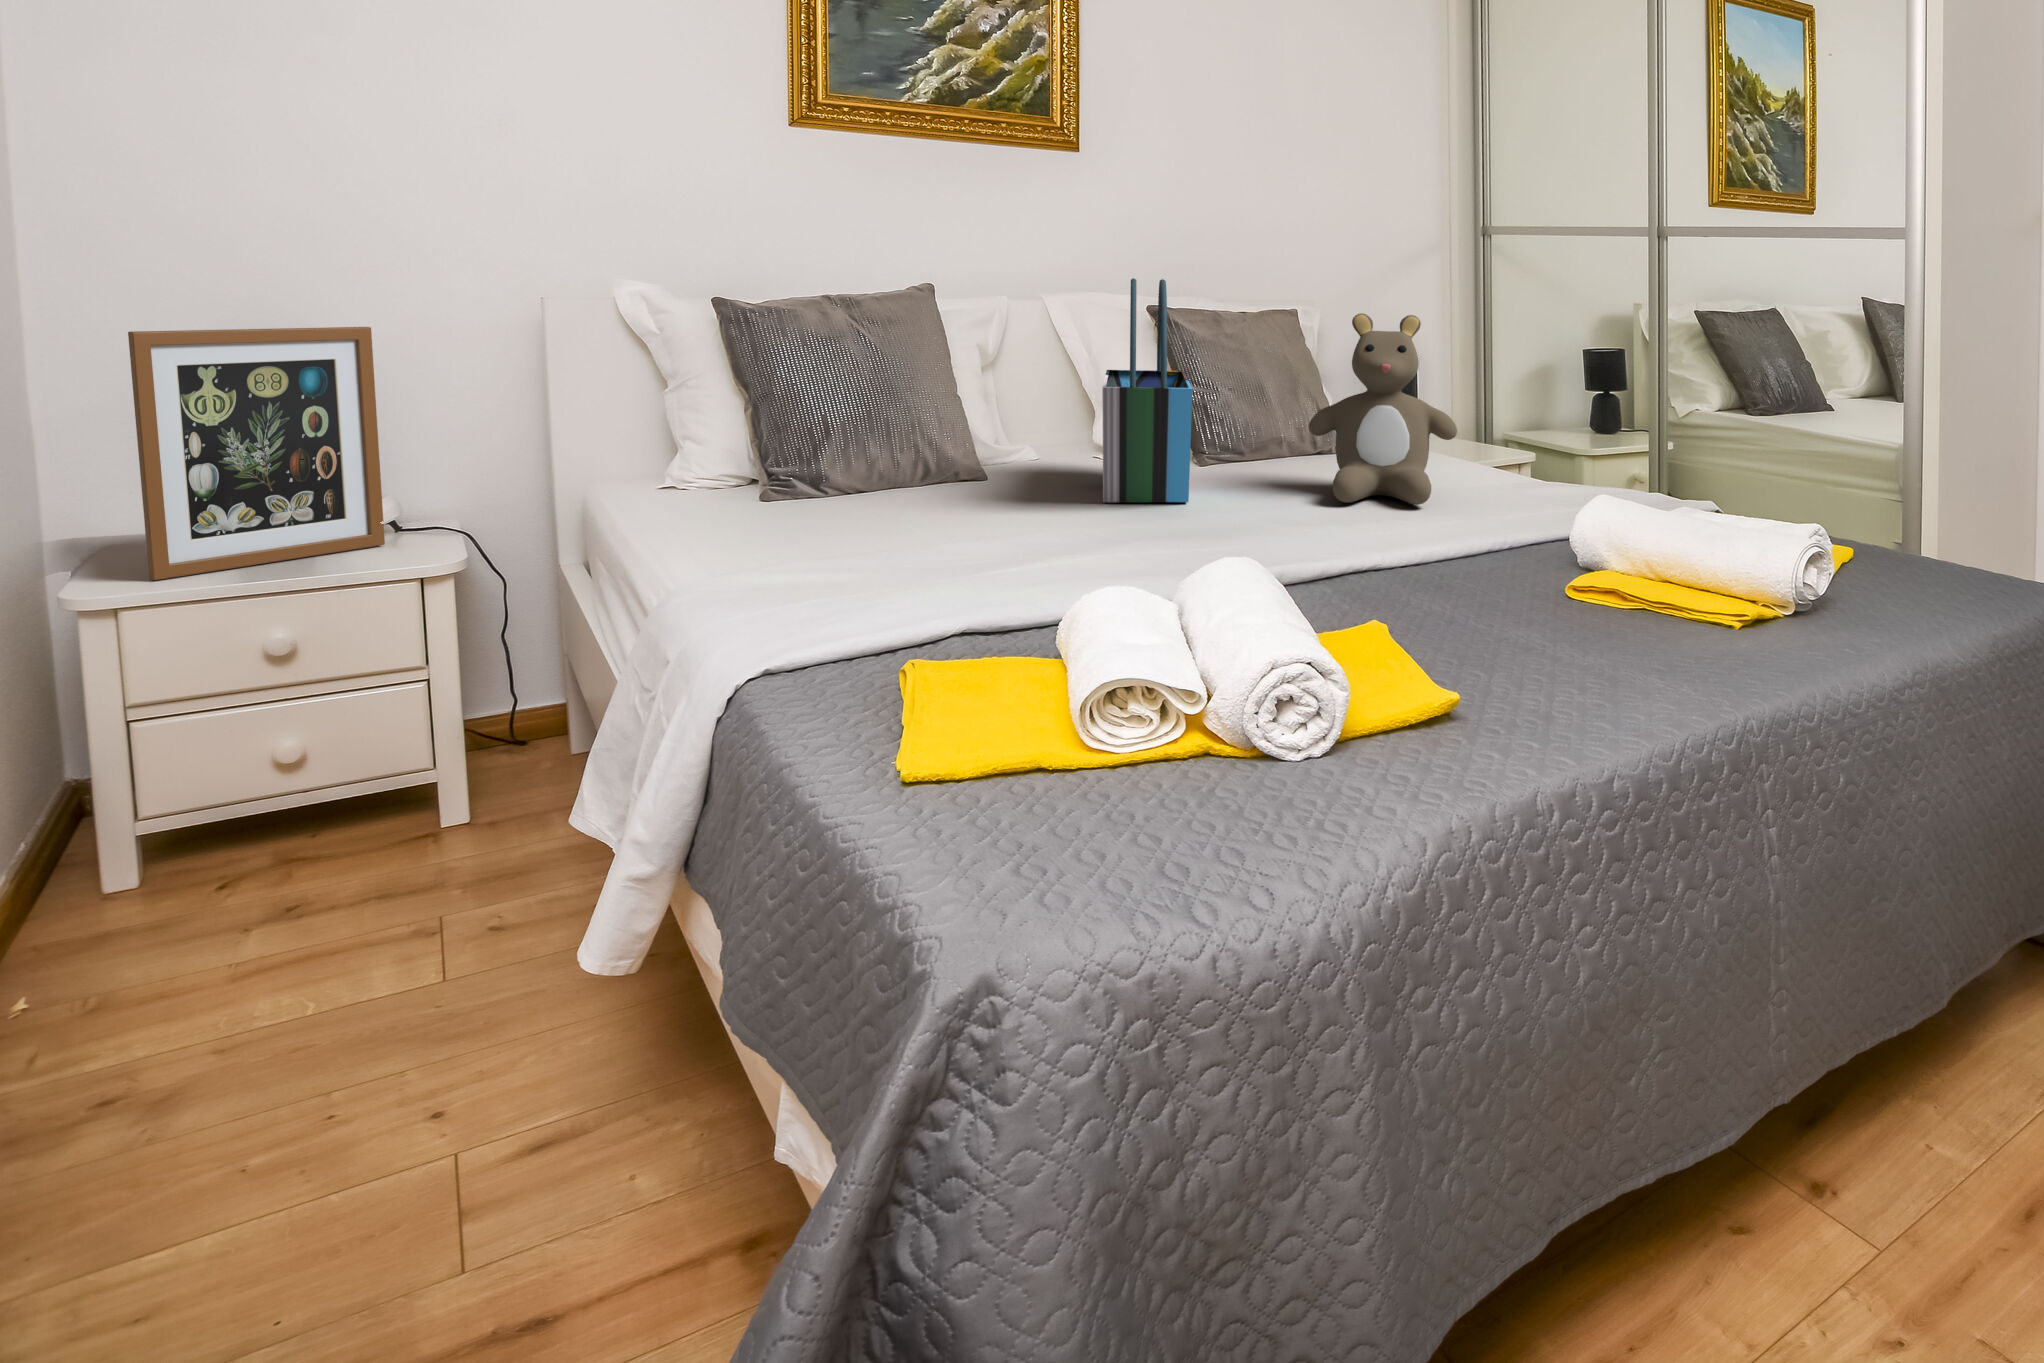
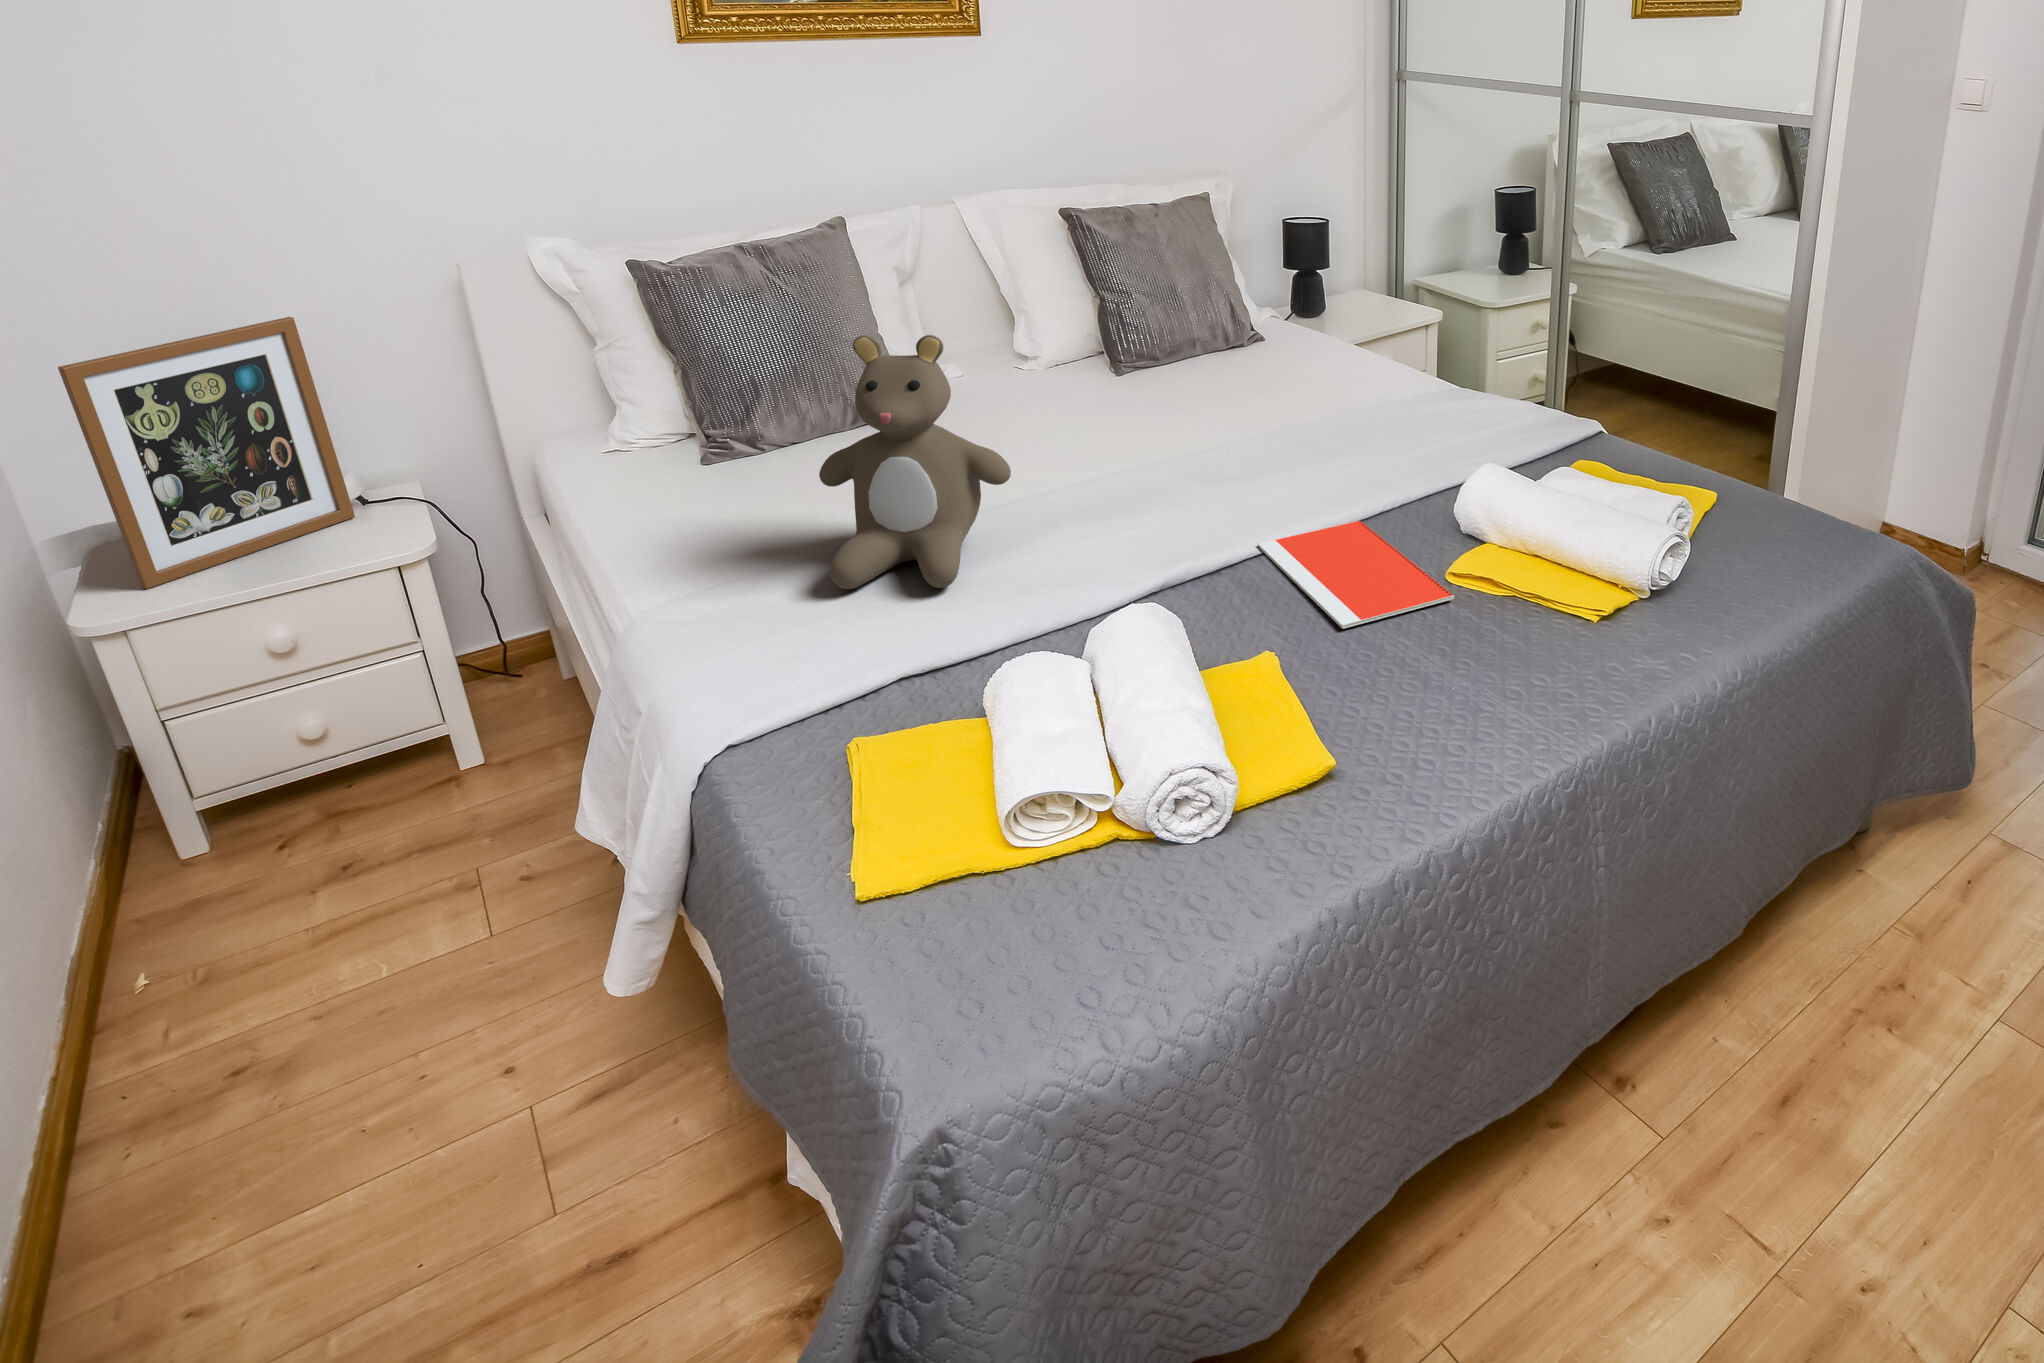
tote bag: present [1102,278,1193,502] -> none [1024,223,1119,449]
teddy bear: present [1308,313,1457,505] -> present [819,335,1011,589]
notebook: none [1341,556,1560,620] -> present [1258,521,1454,629]

